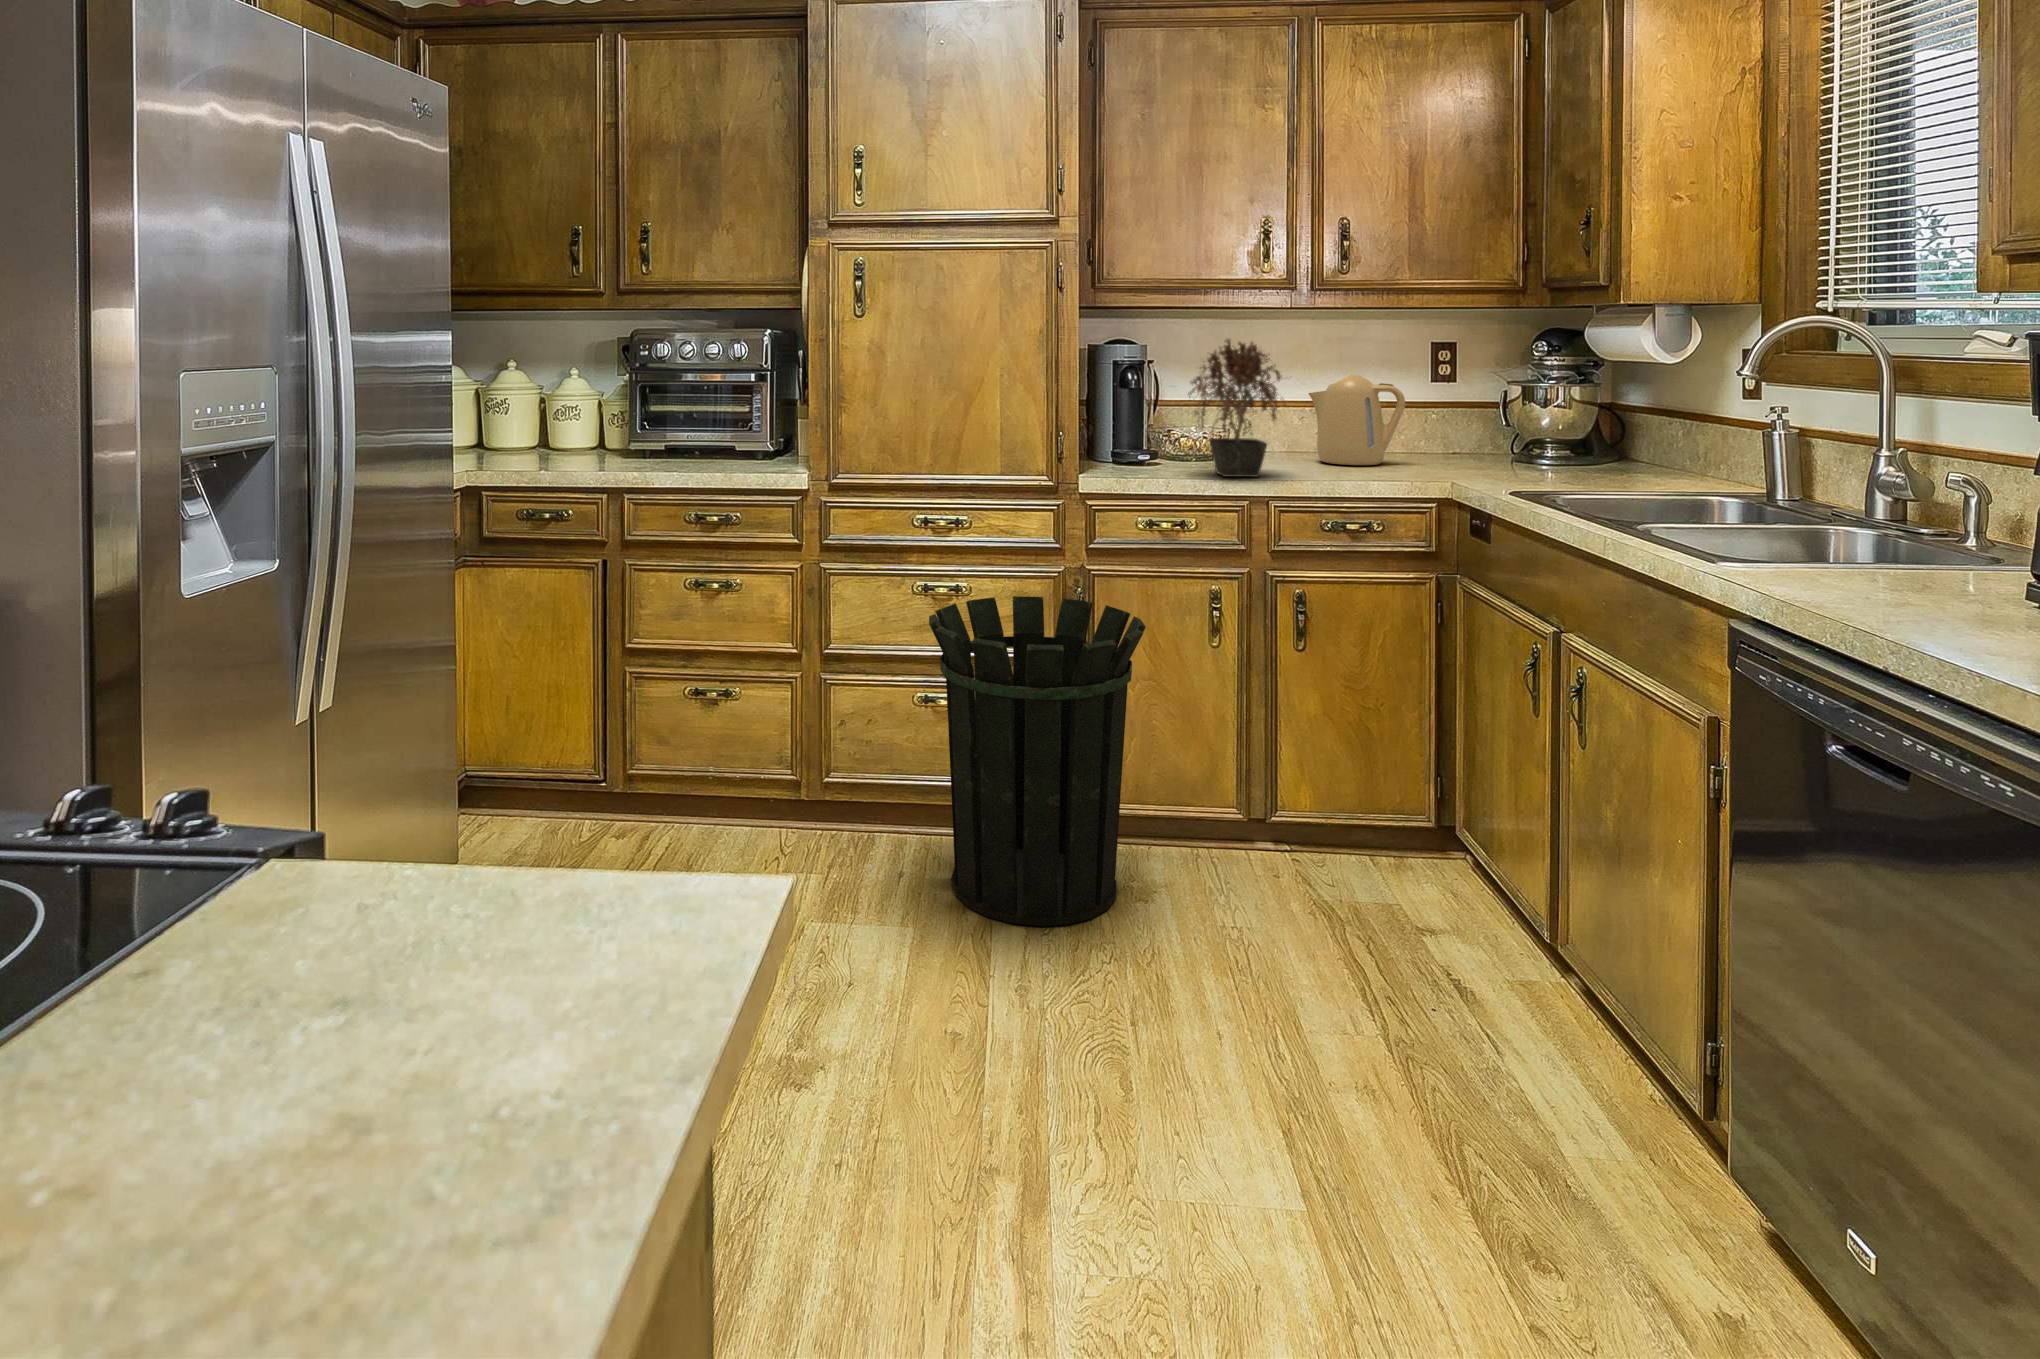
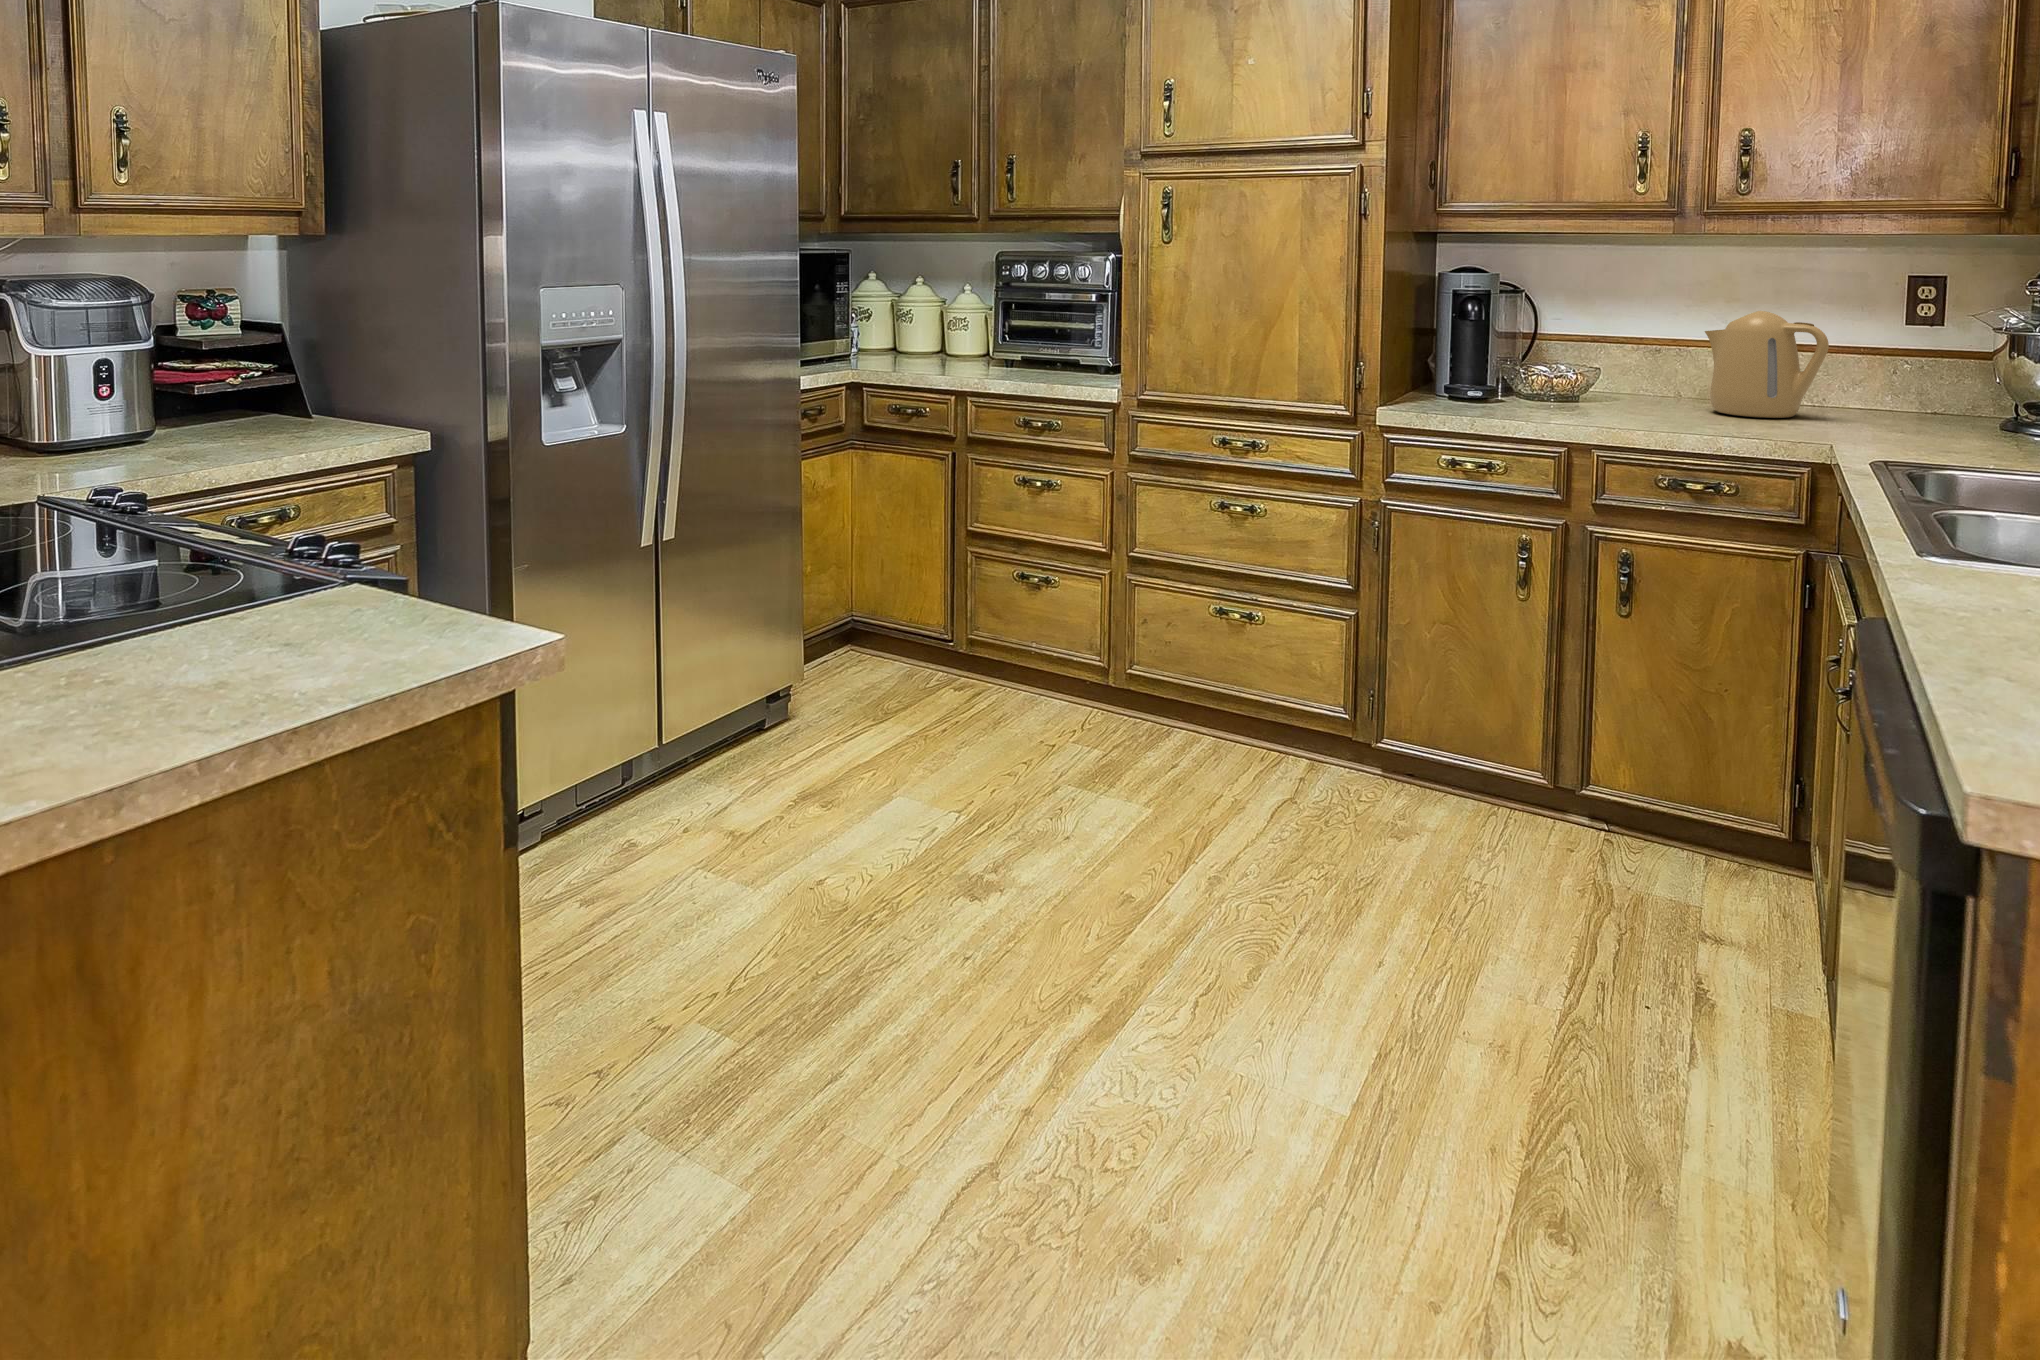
potted plant: present [1188,339,1286,477] -> none [1516,266,1643,422]
waste bin: present [929,596,1146,926] -> none [1186,522,1409,838]

